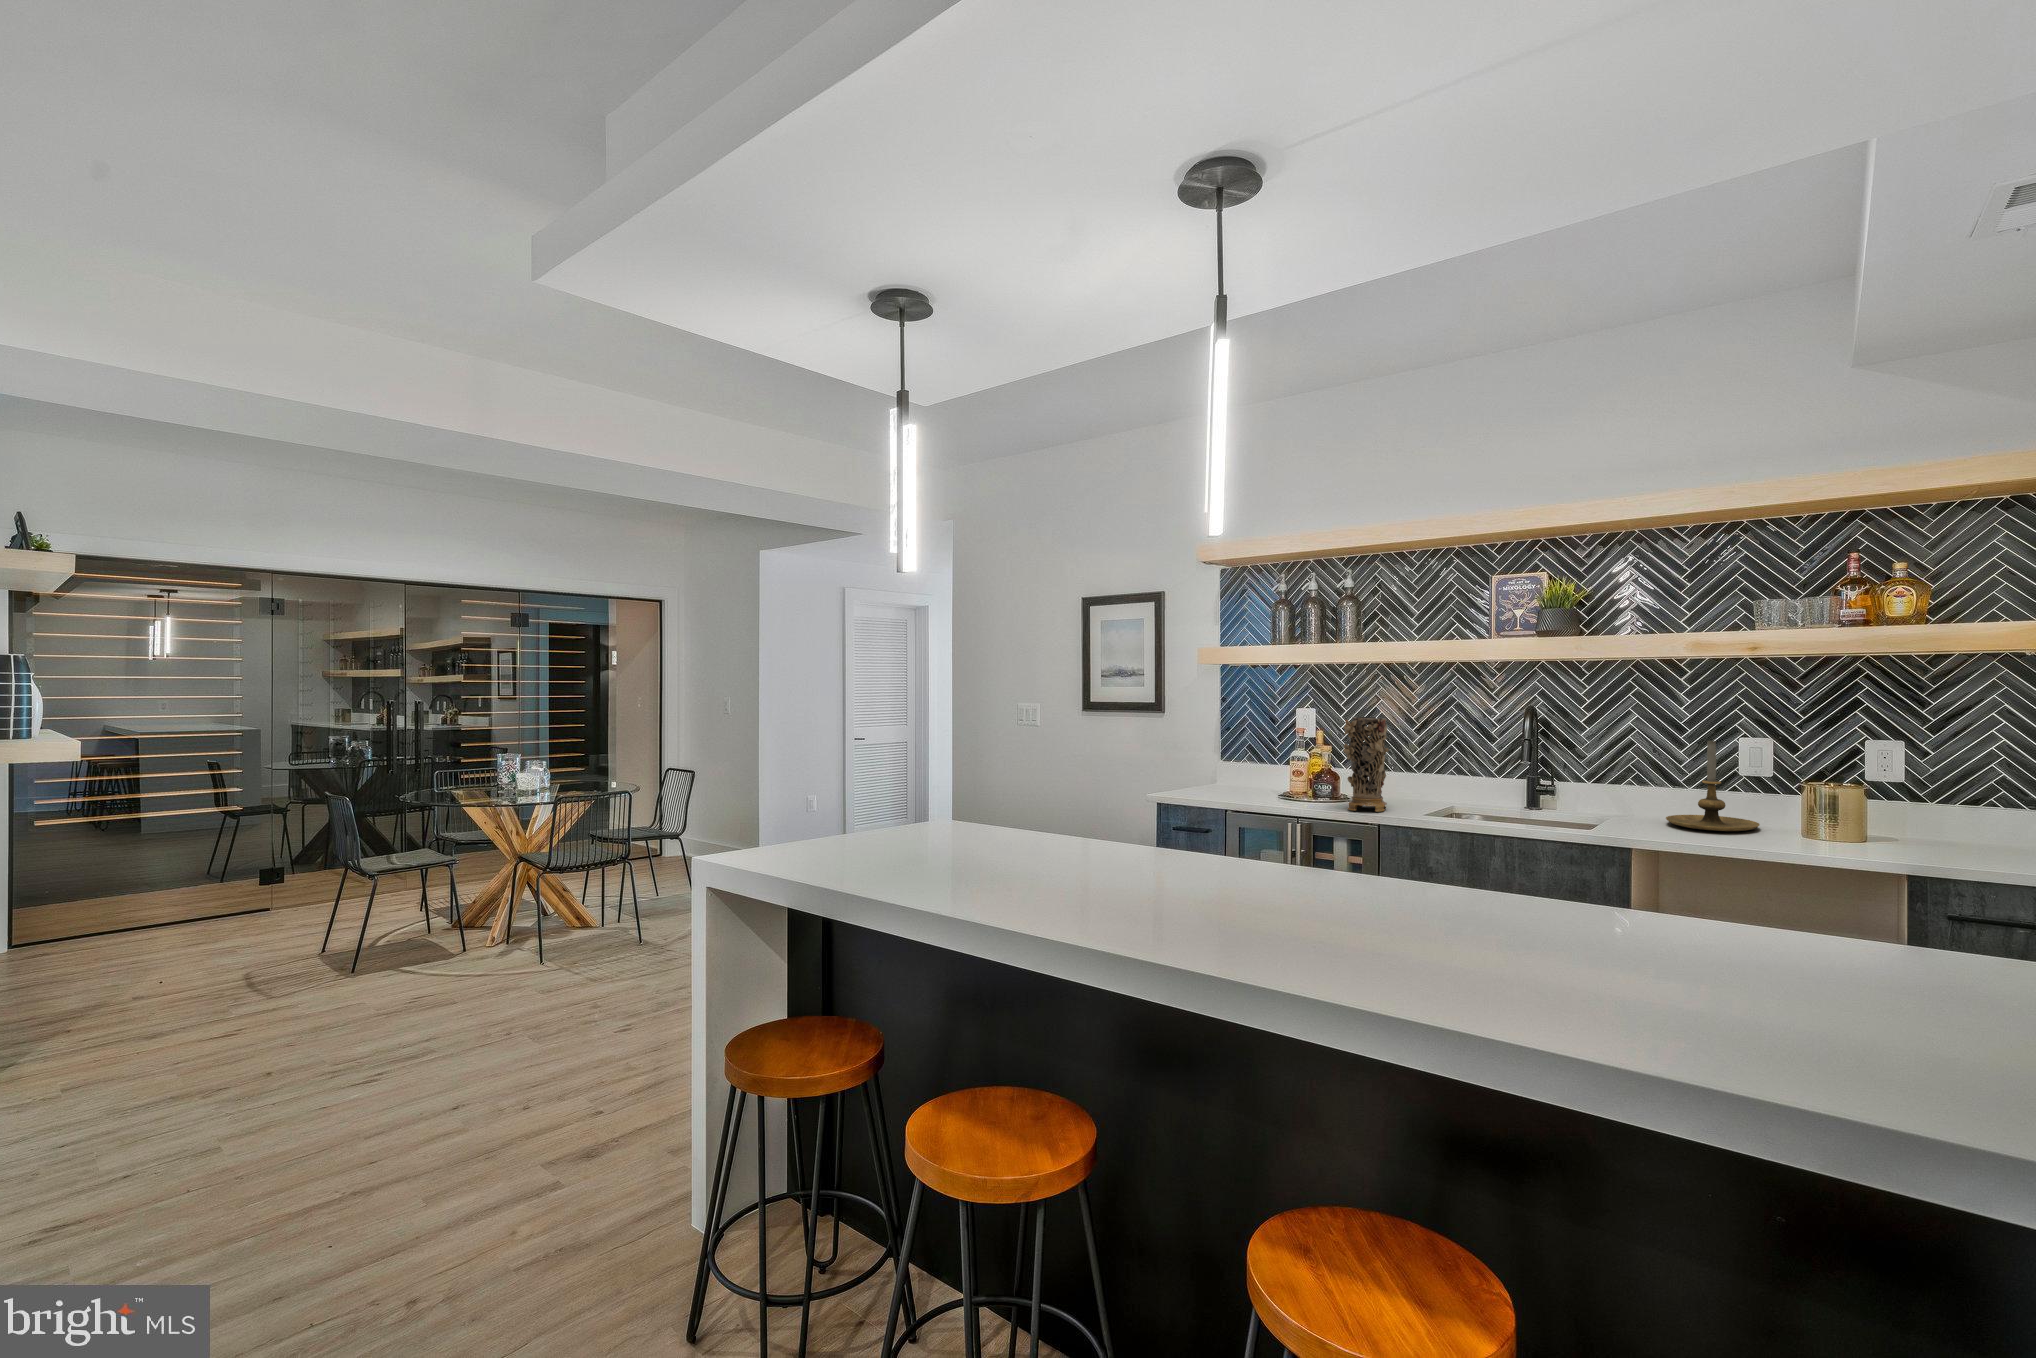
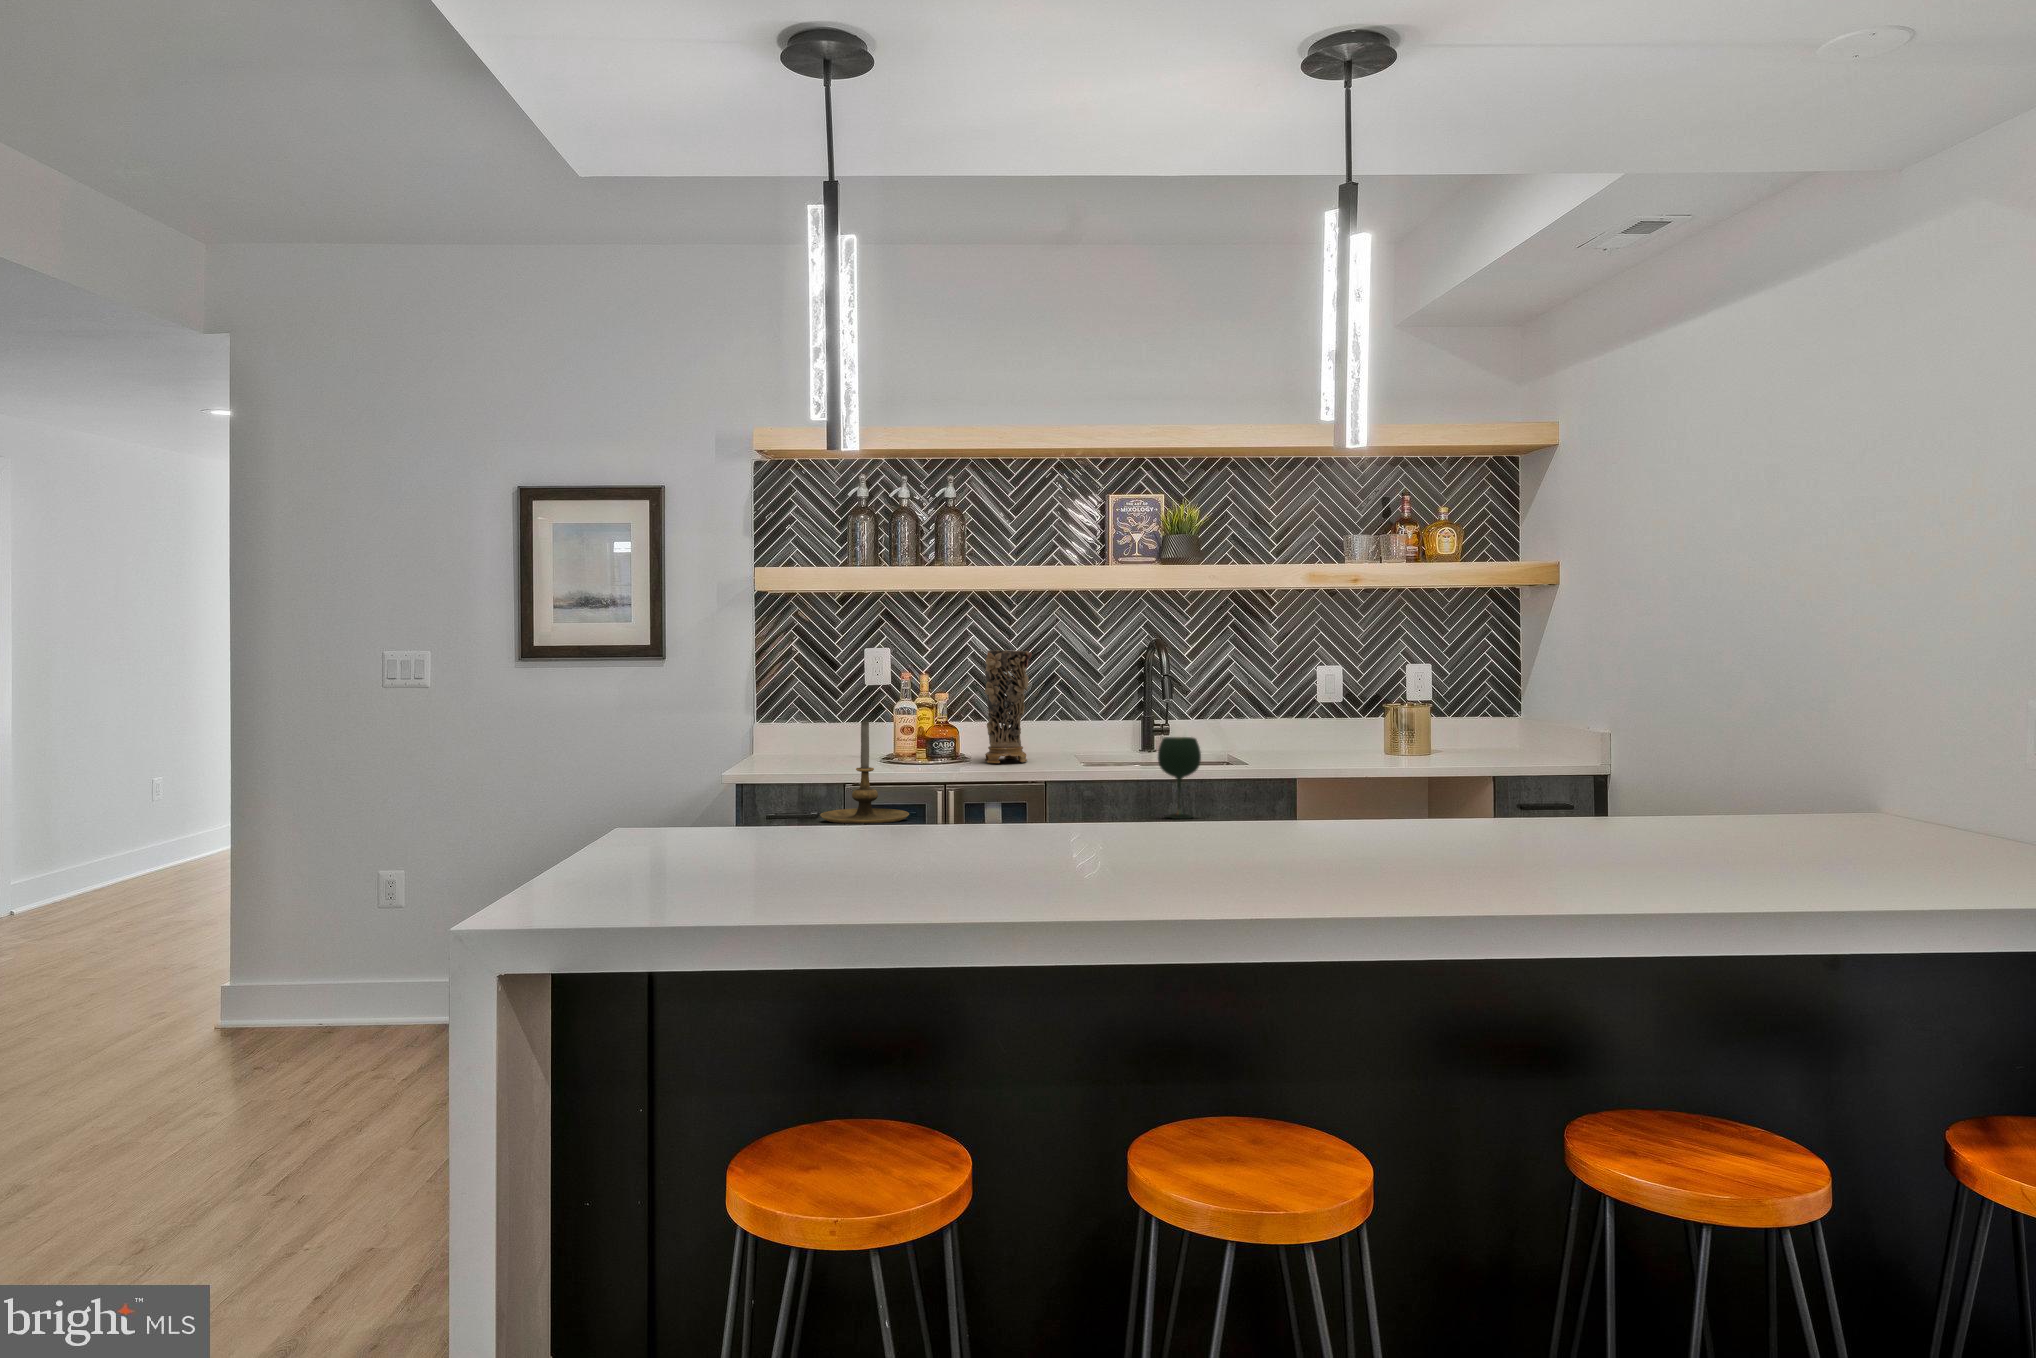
candle holder: present [1666,740,1760,831] -> present [820,721,909,824]
wine glass: none [1428,806,1470,881] -> present [1158,737,1201,819]

